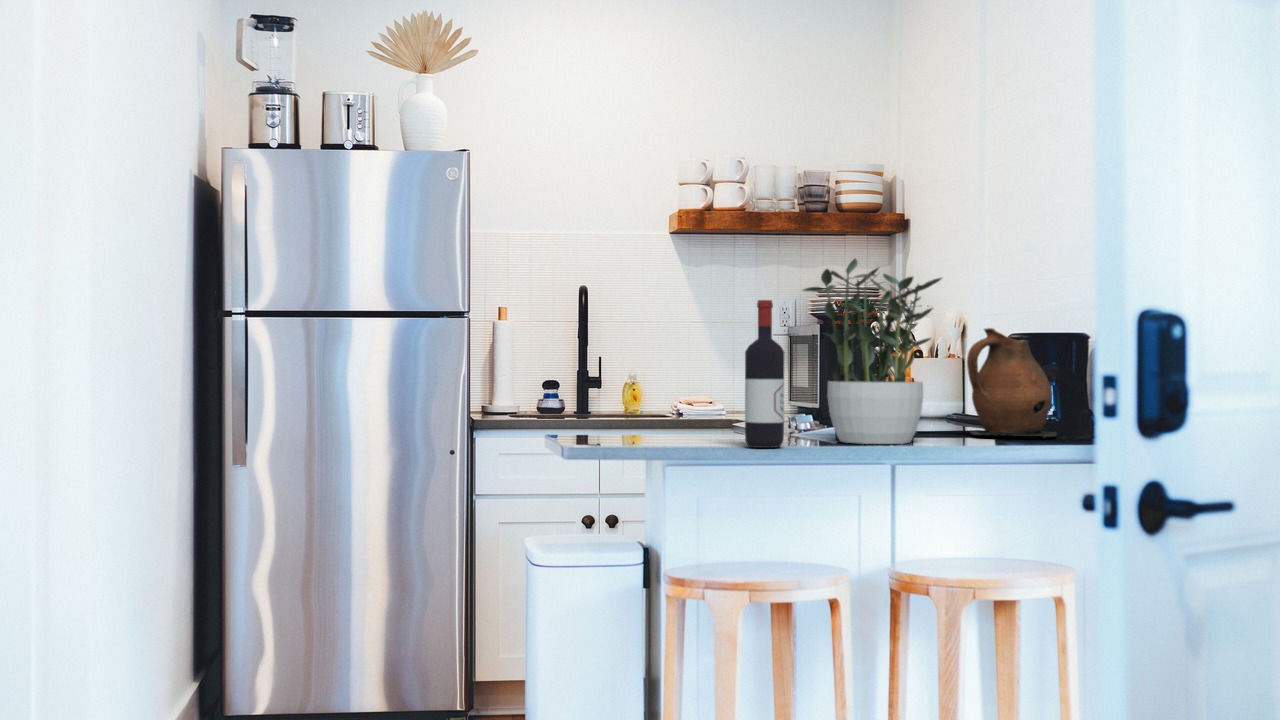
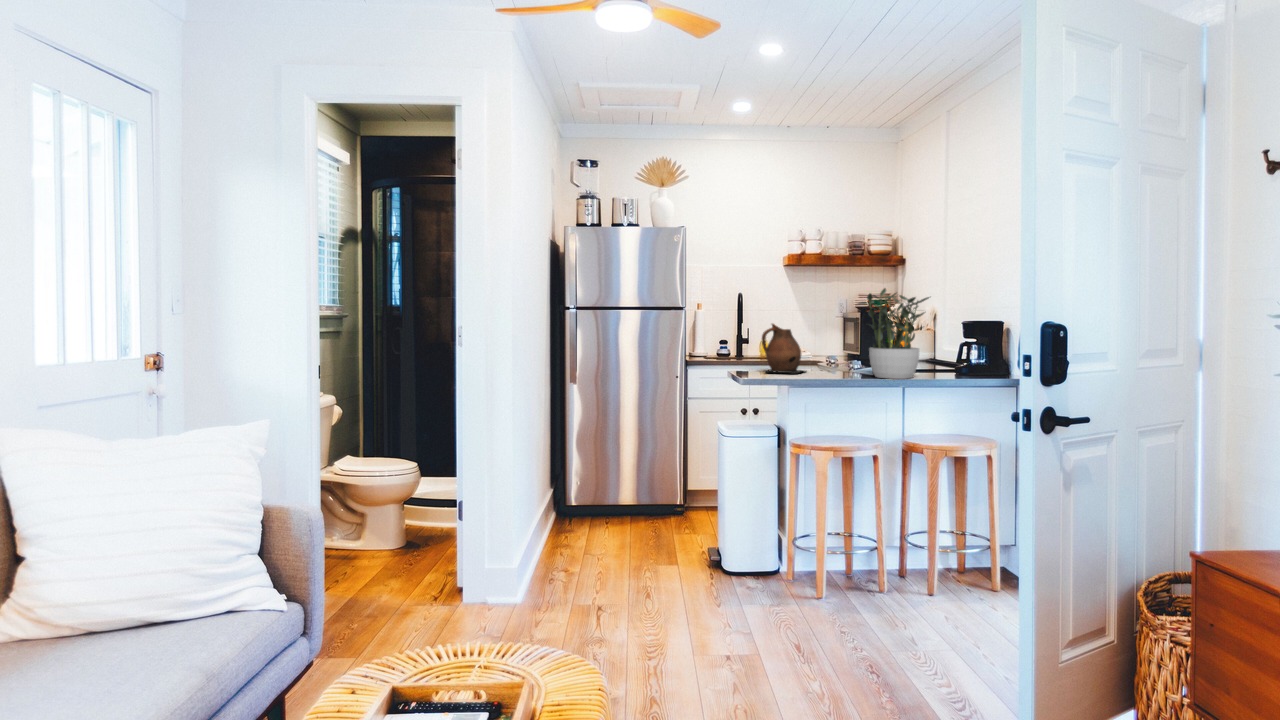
wine bottle: present [745,300,785,448] -> none [829,310,849,381]
ceramic pitcher: present [967,328,1057,438] -> present [762,324,803,373]

